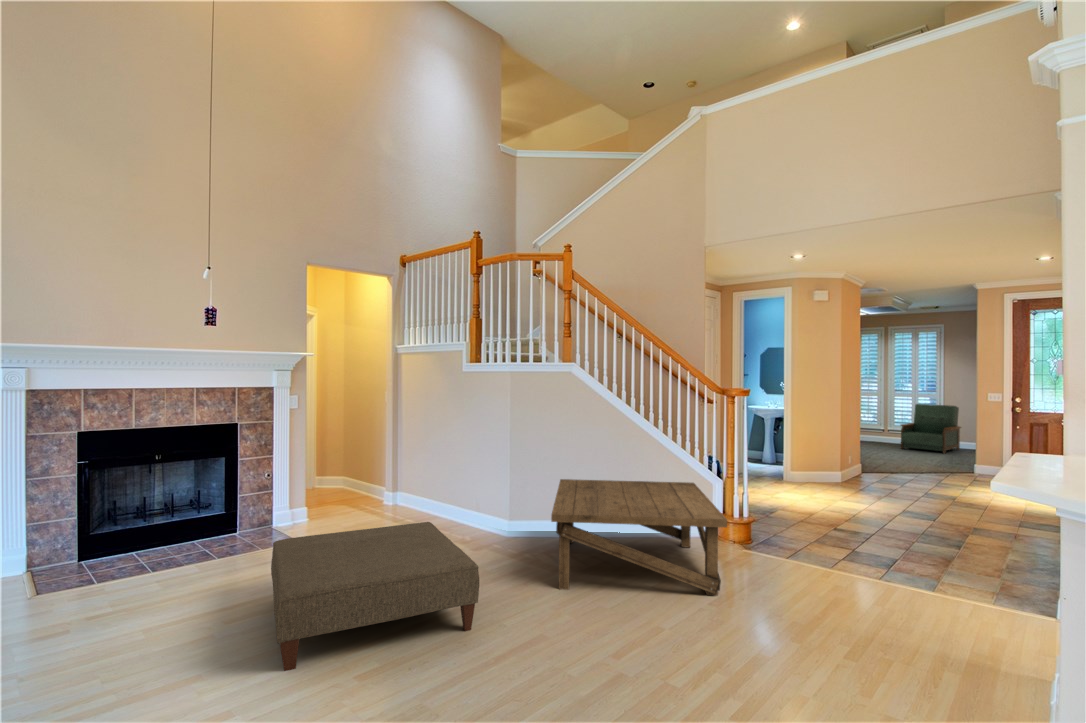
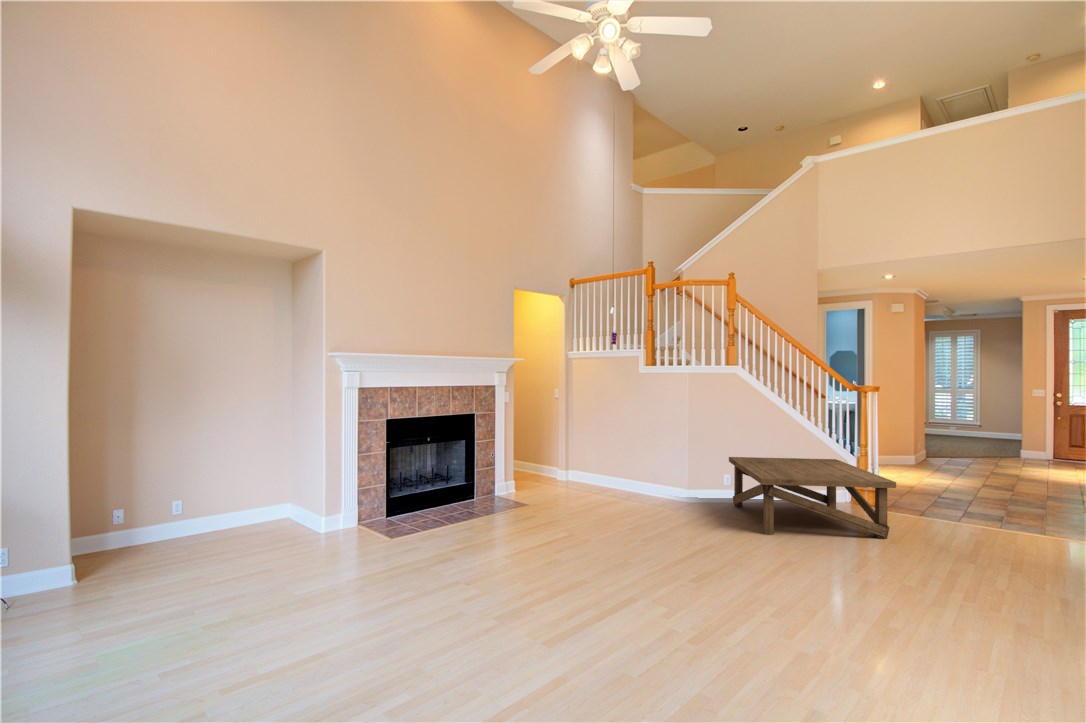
armchair: present [901,404,961,454] -> none [942,399,997,442]
ottoman: present [271,522,479,671] -> none [564,486,738,579]

